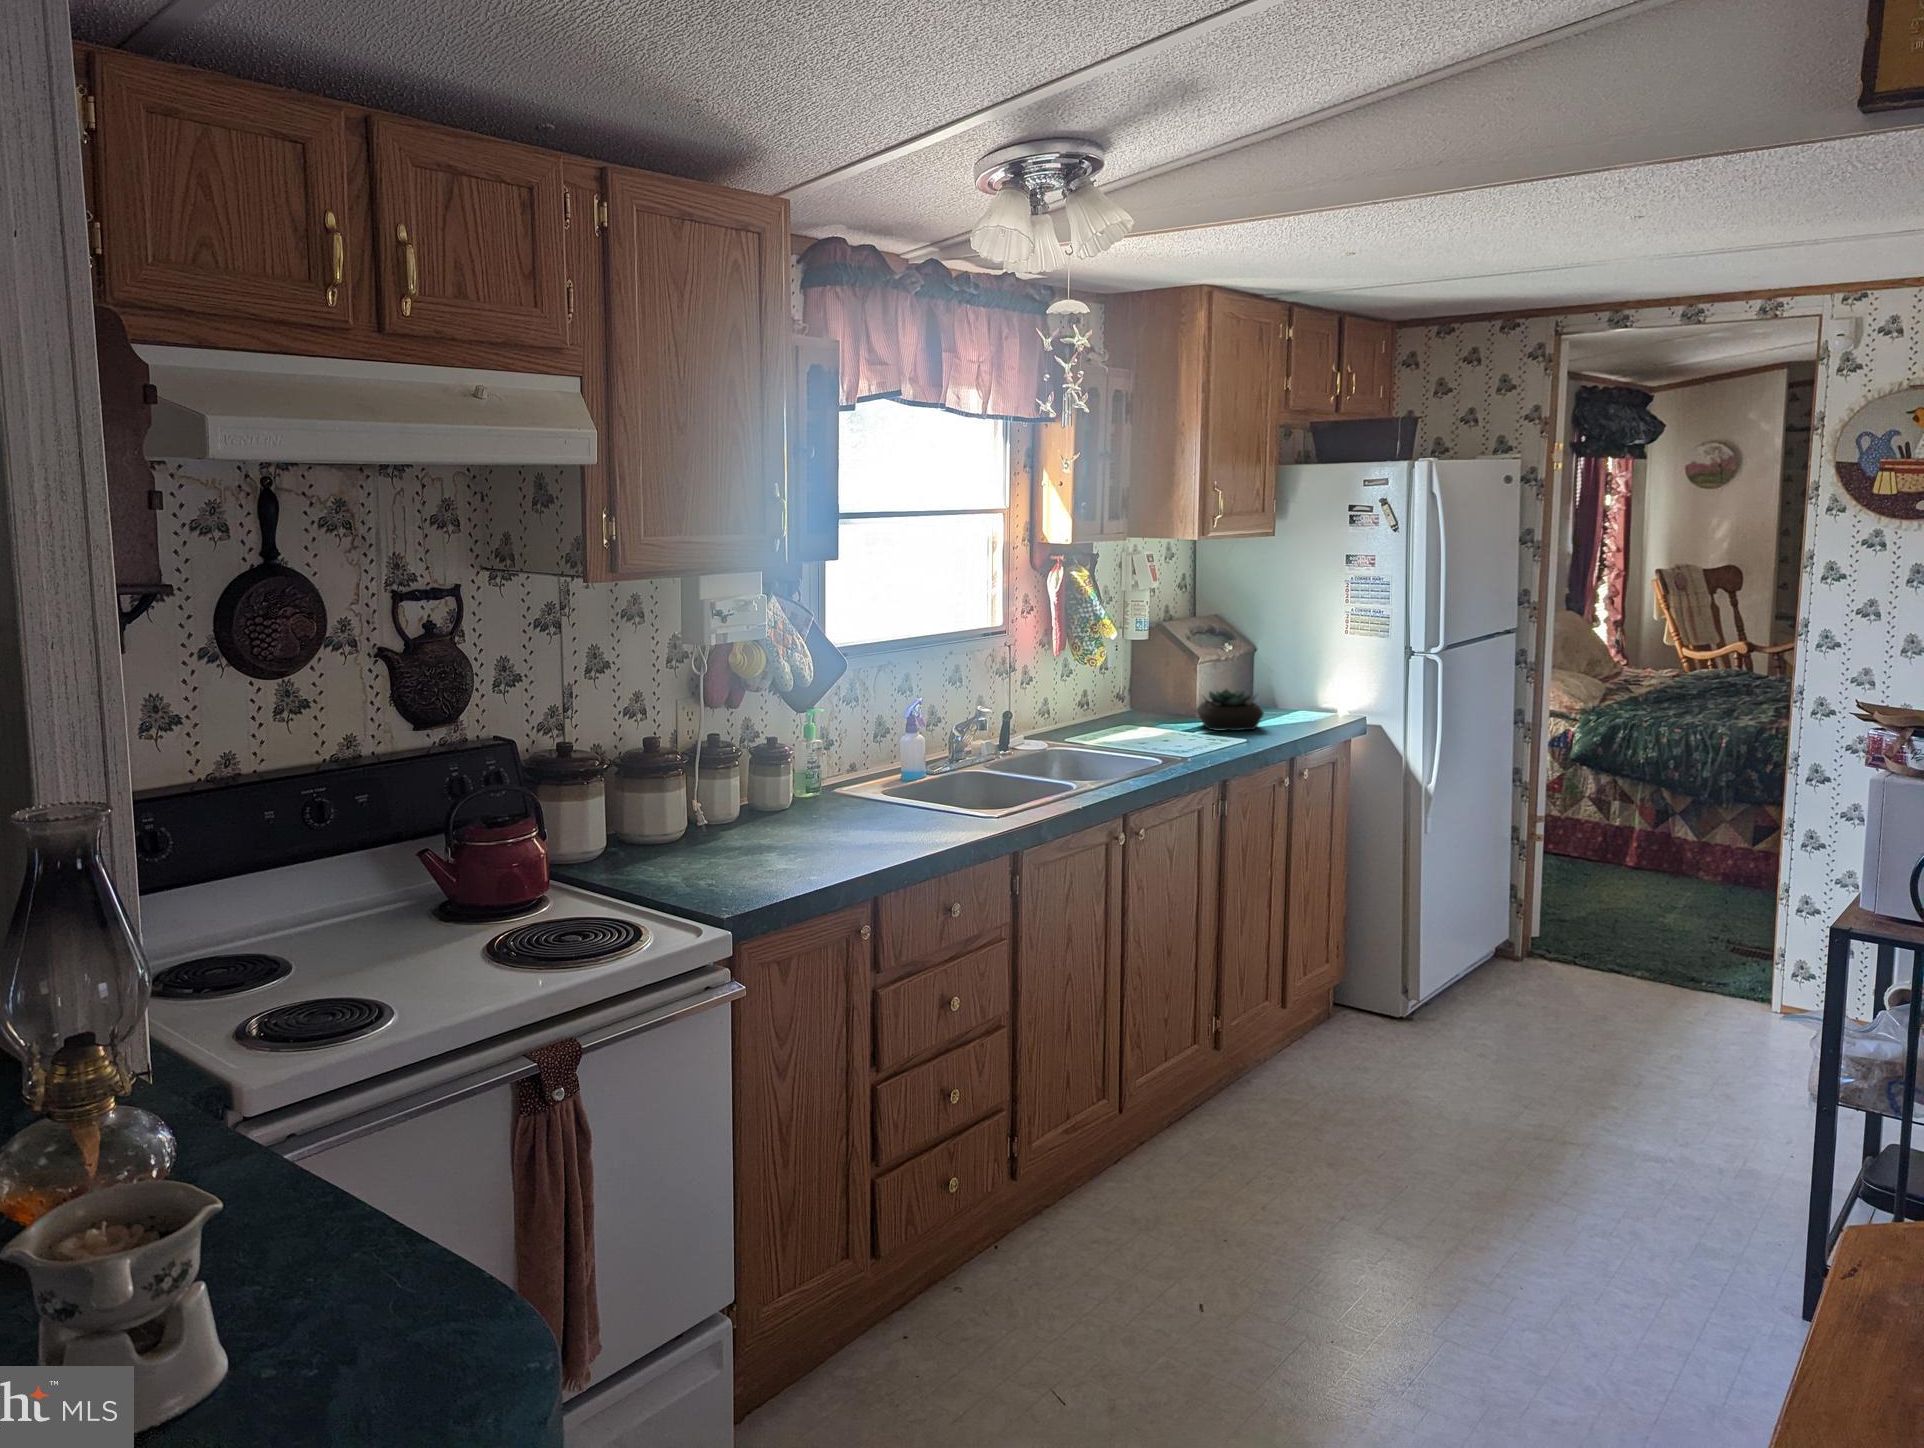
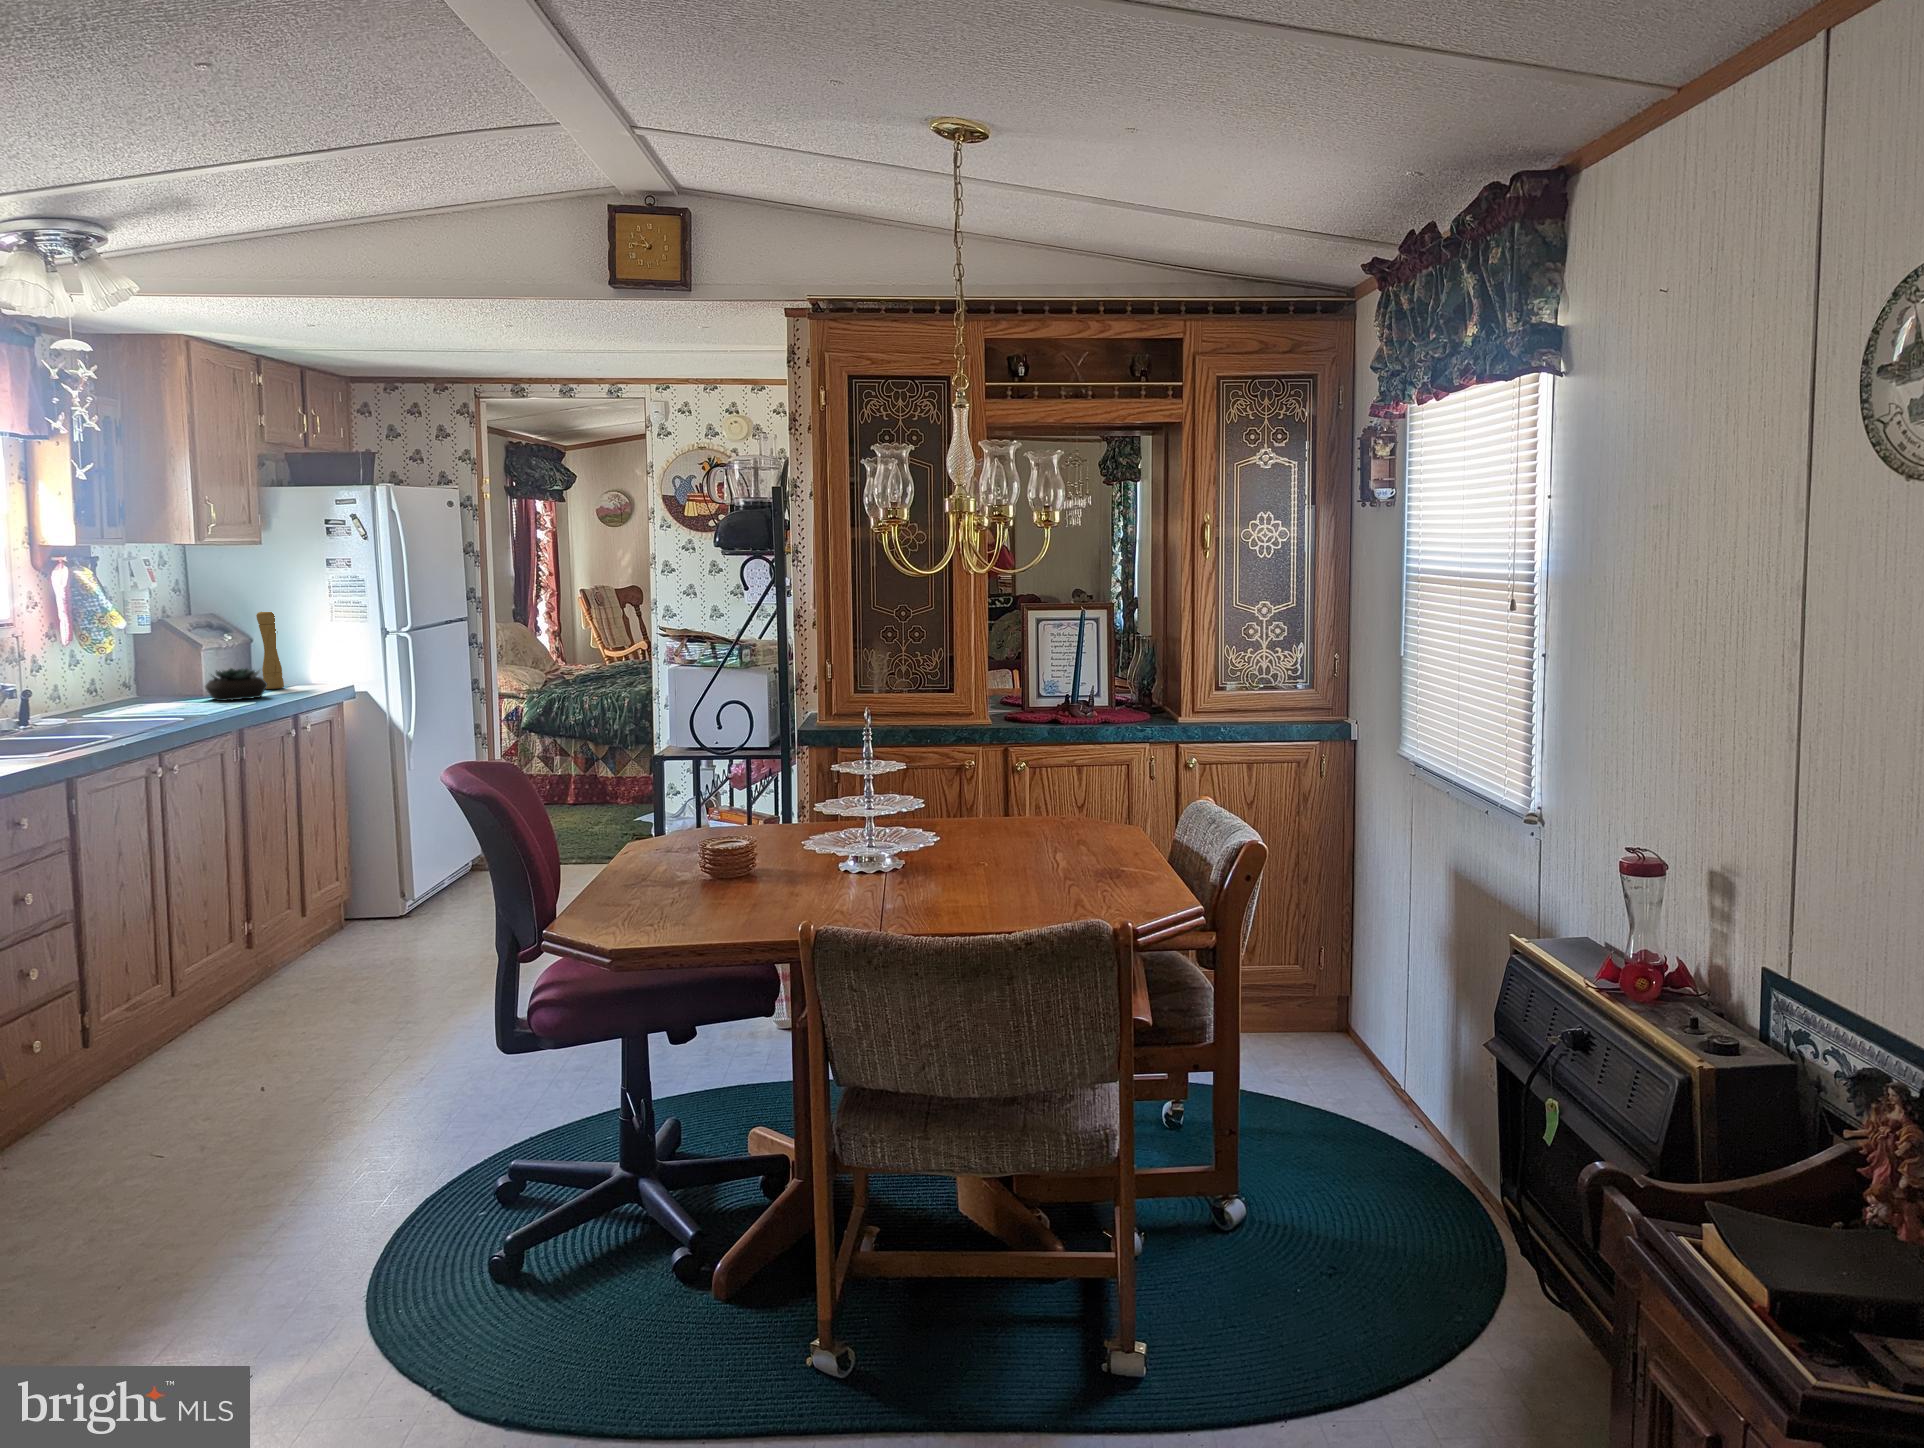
pepper mill: none [1261,616,1286,713] -> present [256,612,284,689]

